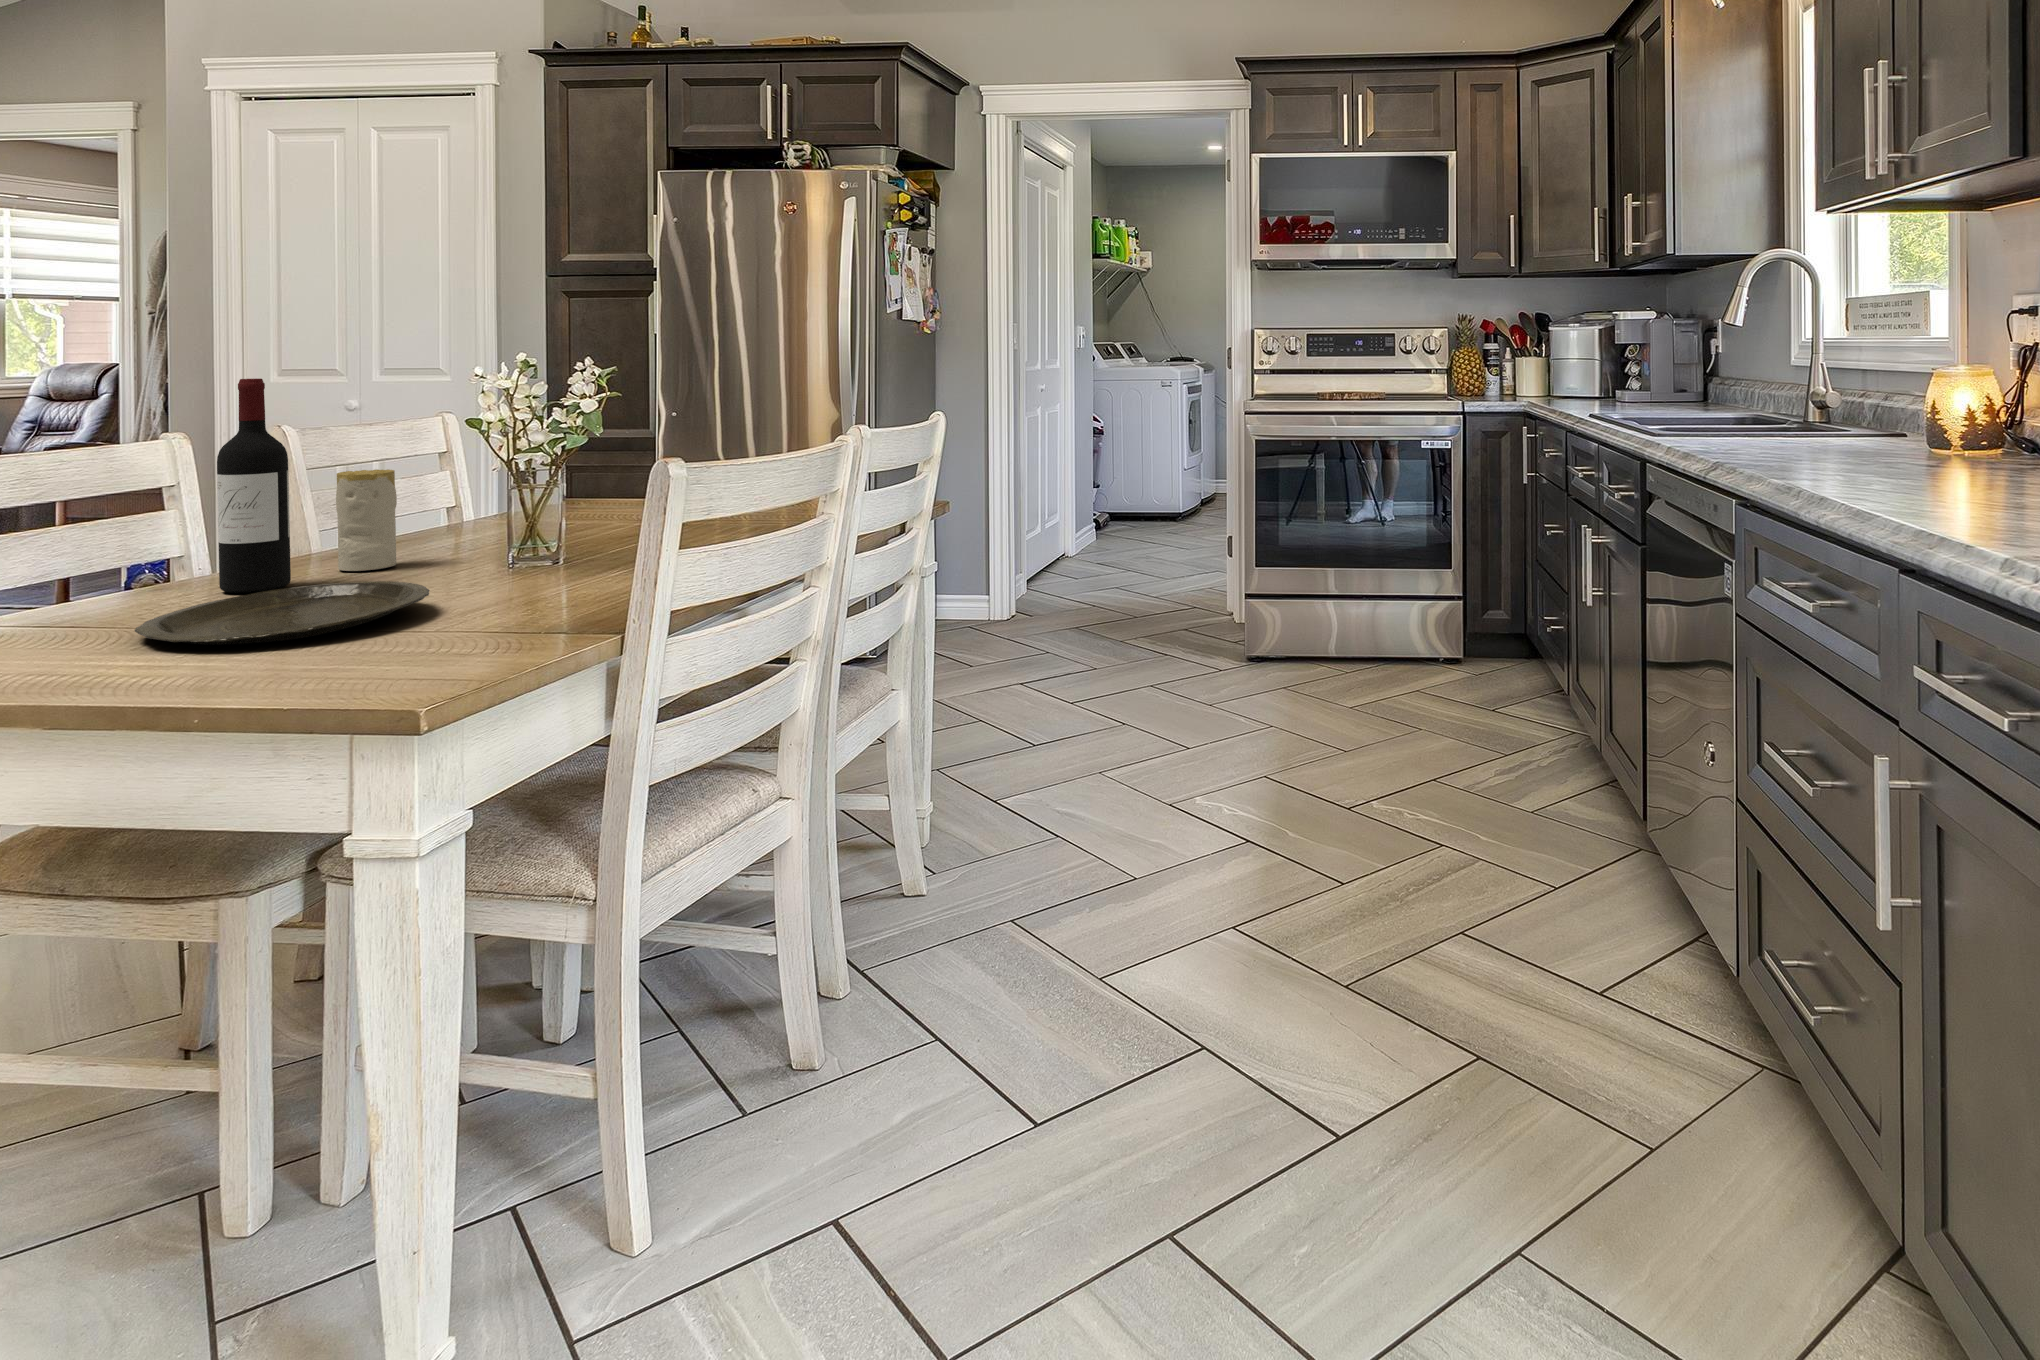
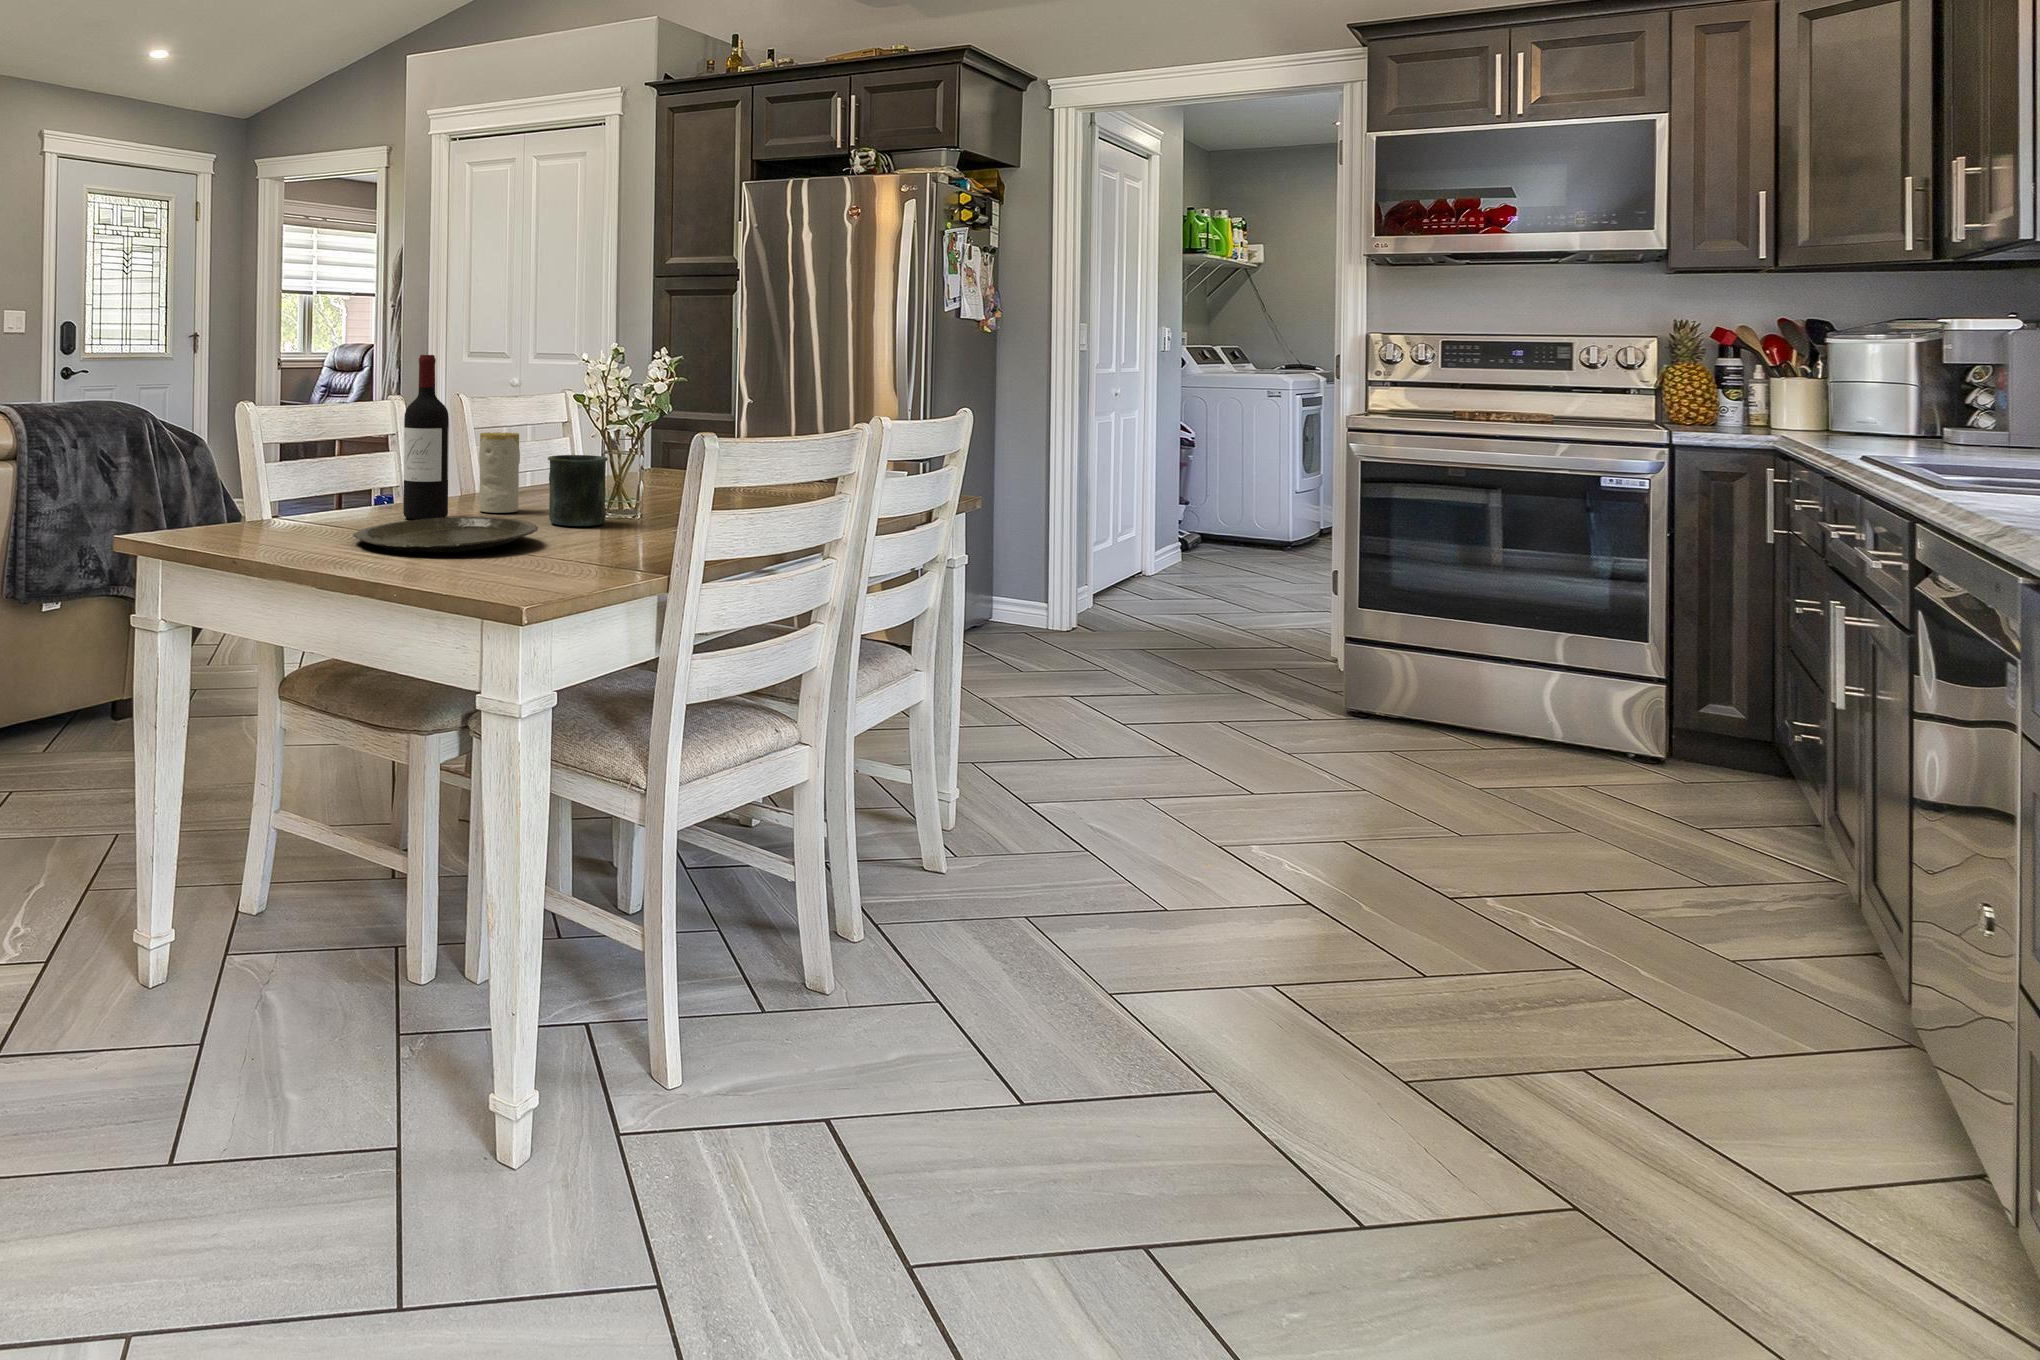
mug: none [438,492,522,579] -> present [548,455,608,526]

